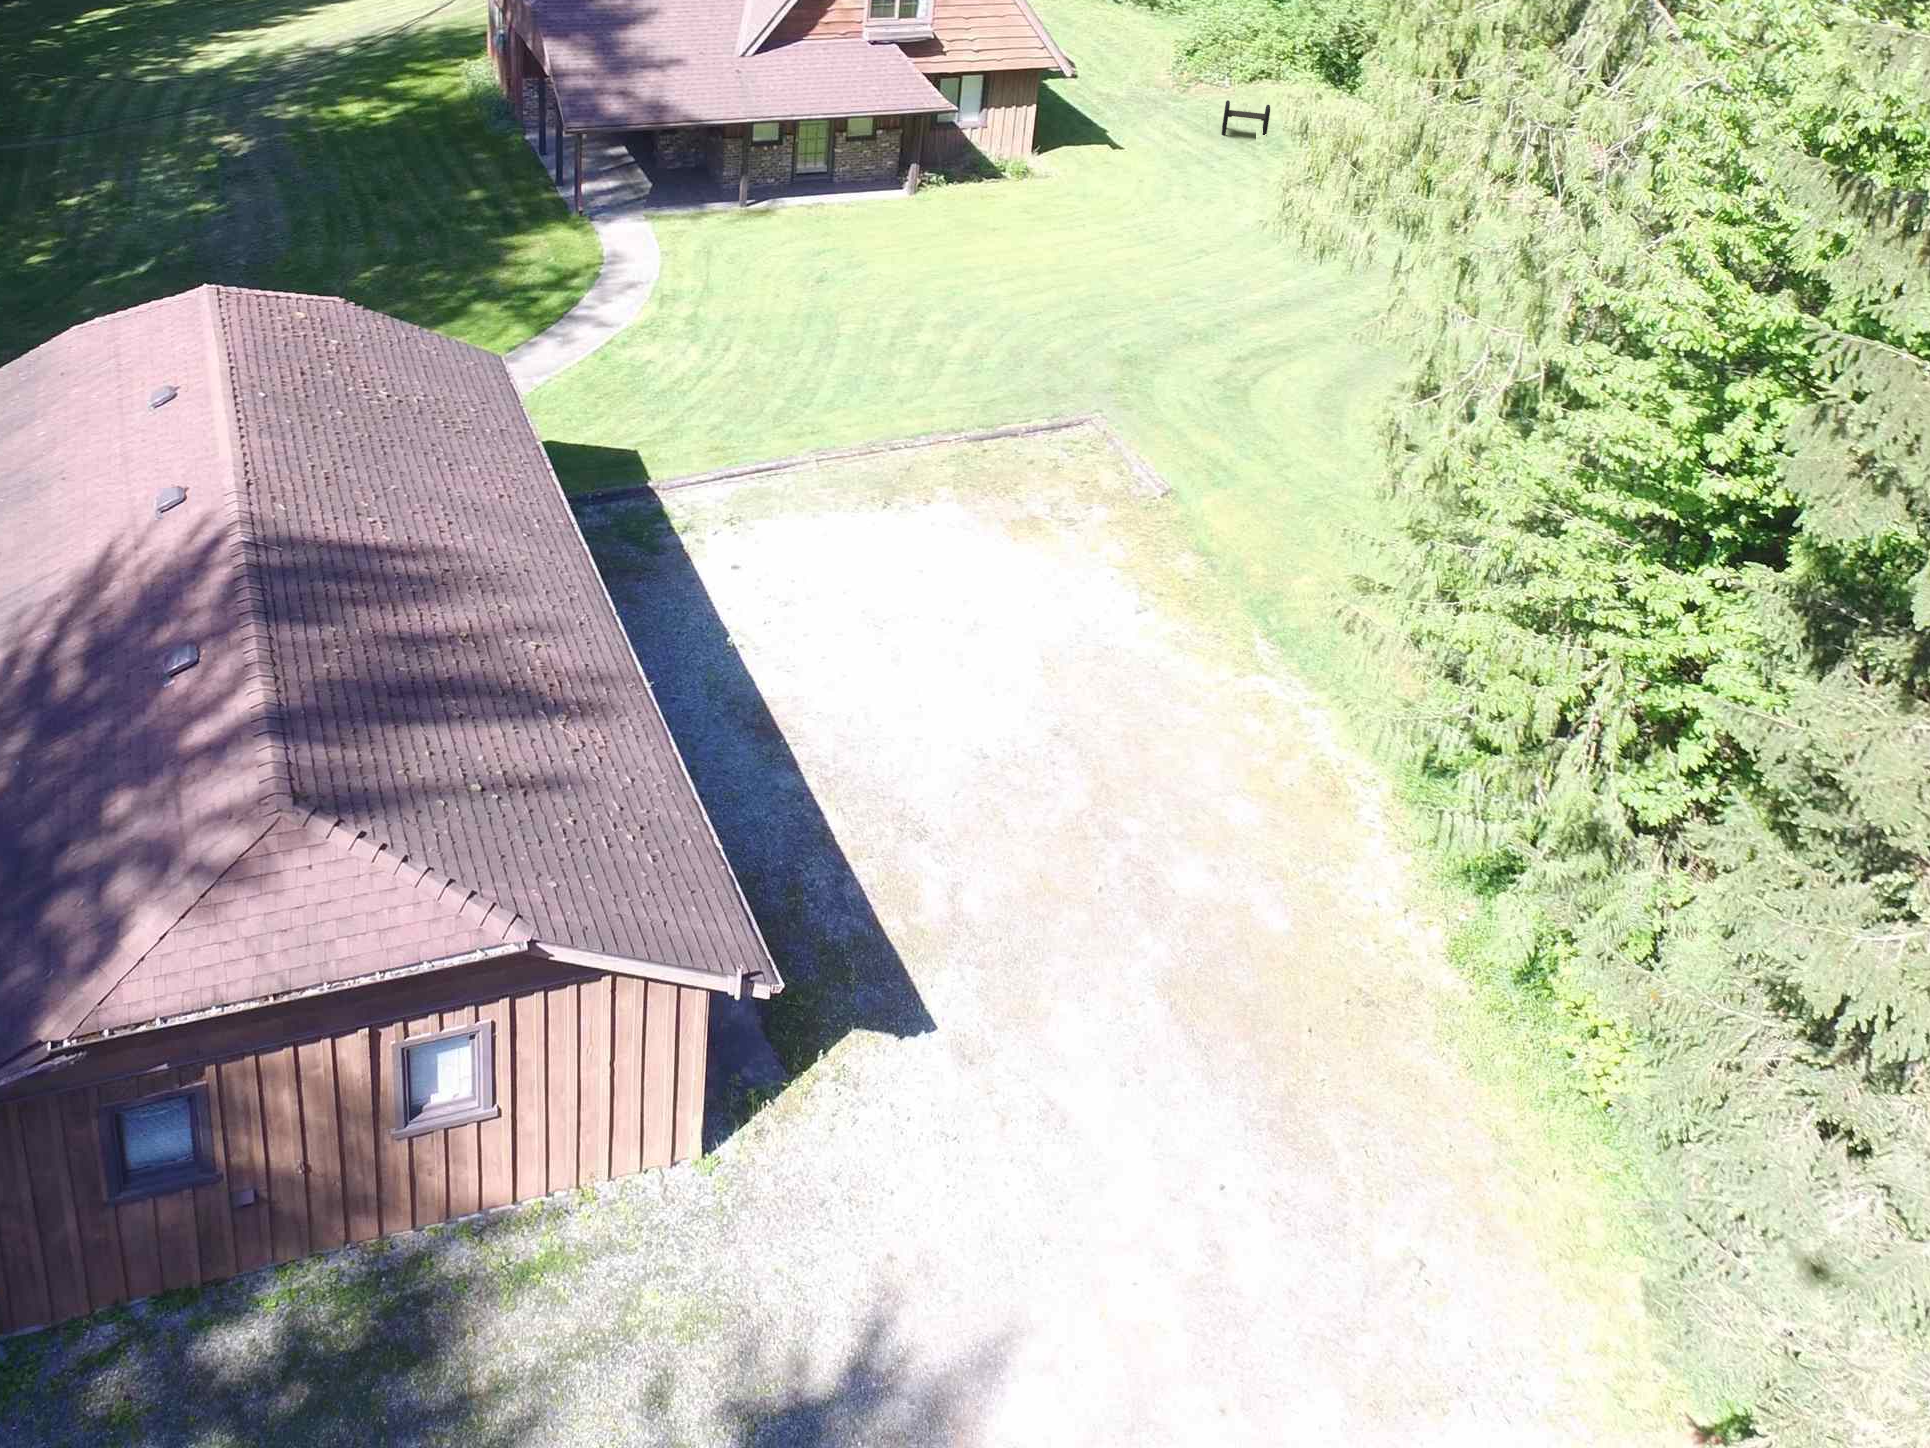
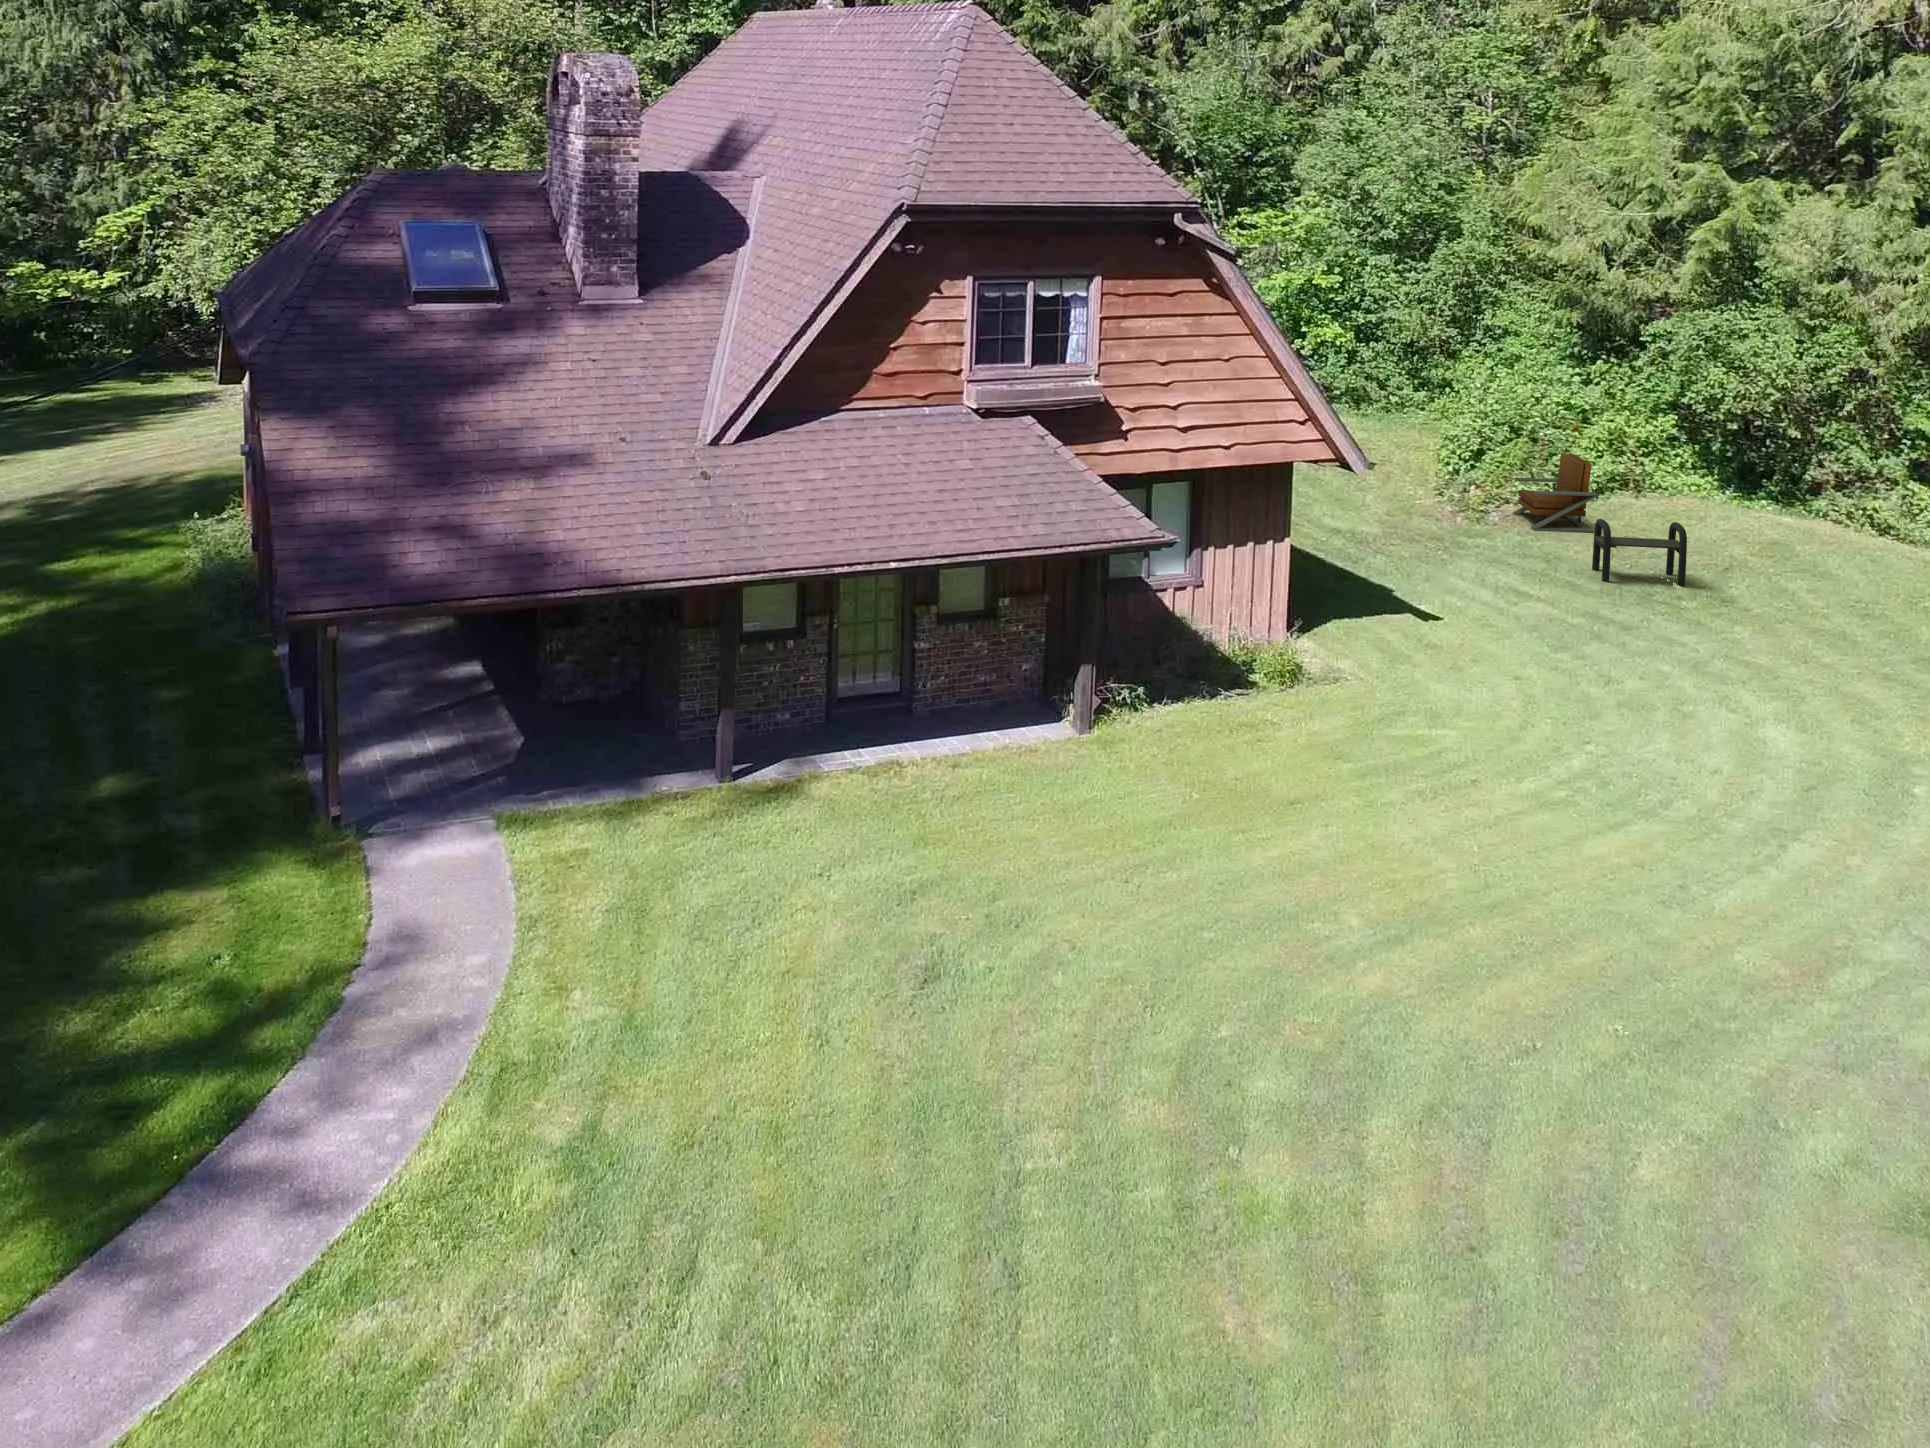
lounge chair: none [1207,56,1249,104] -> present [1513,453,1599,532]

